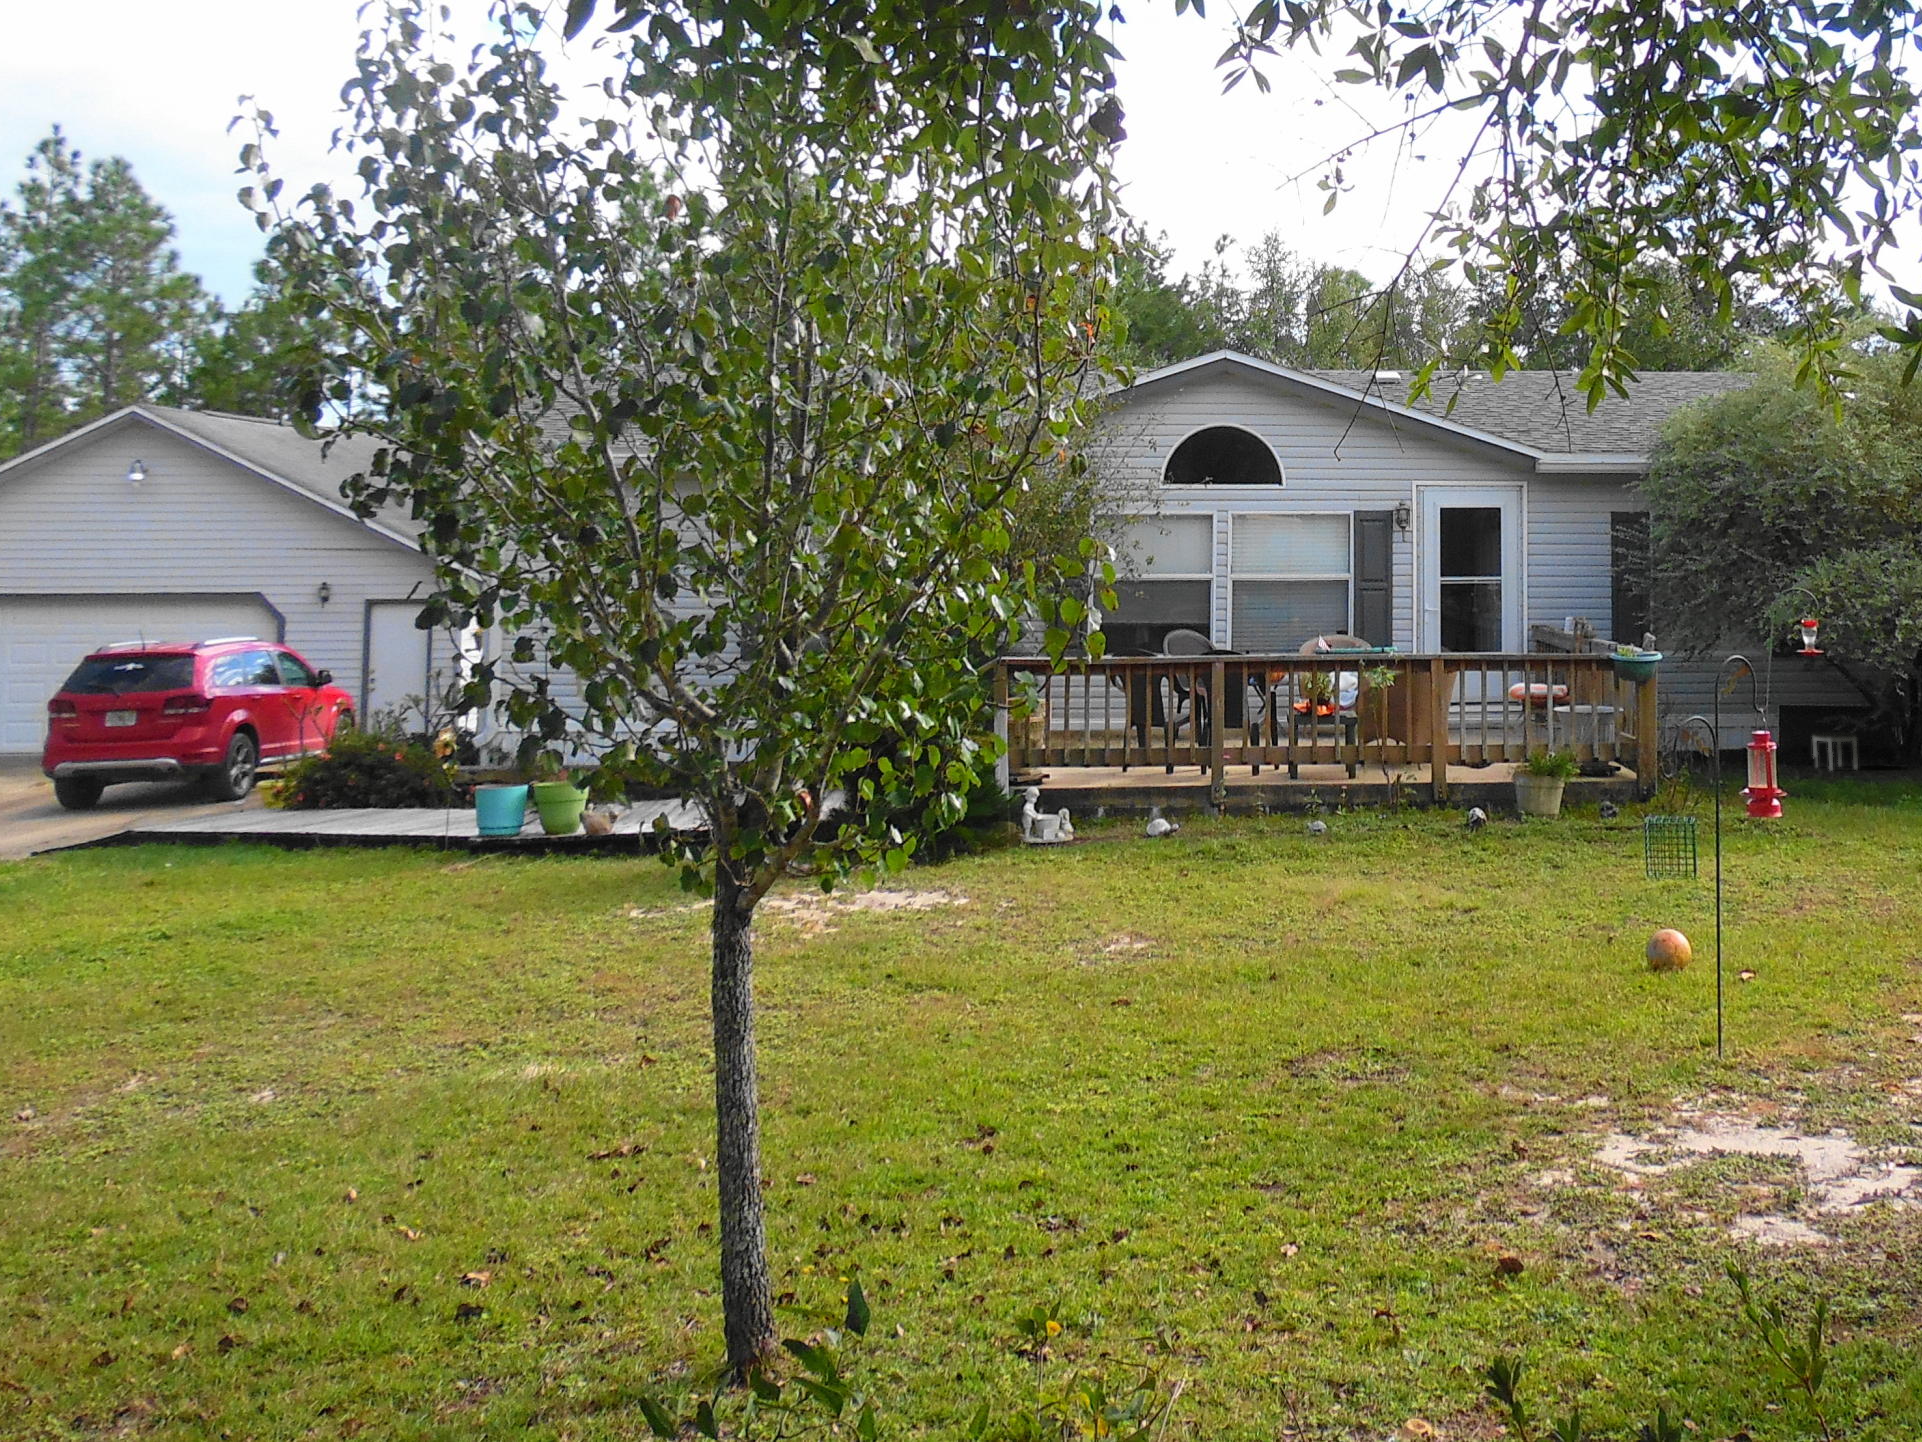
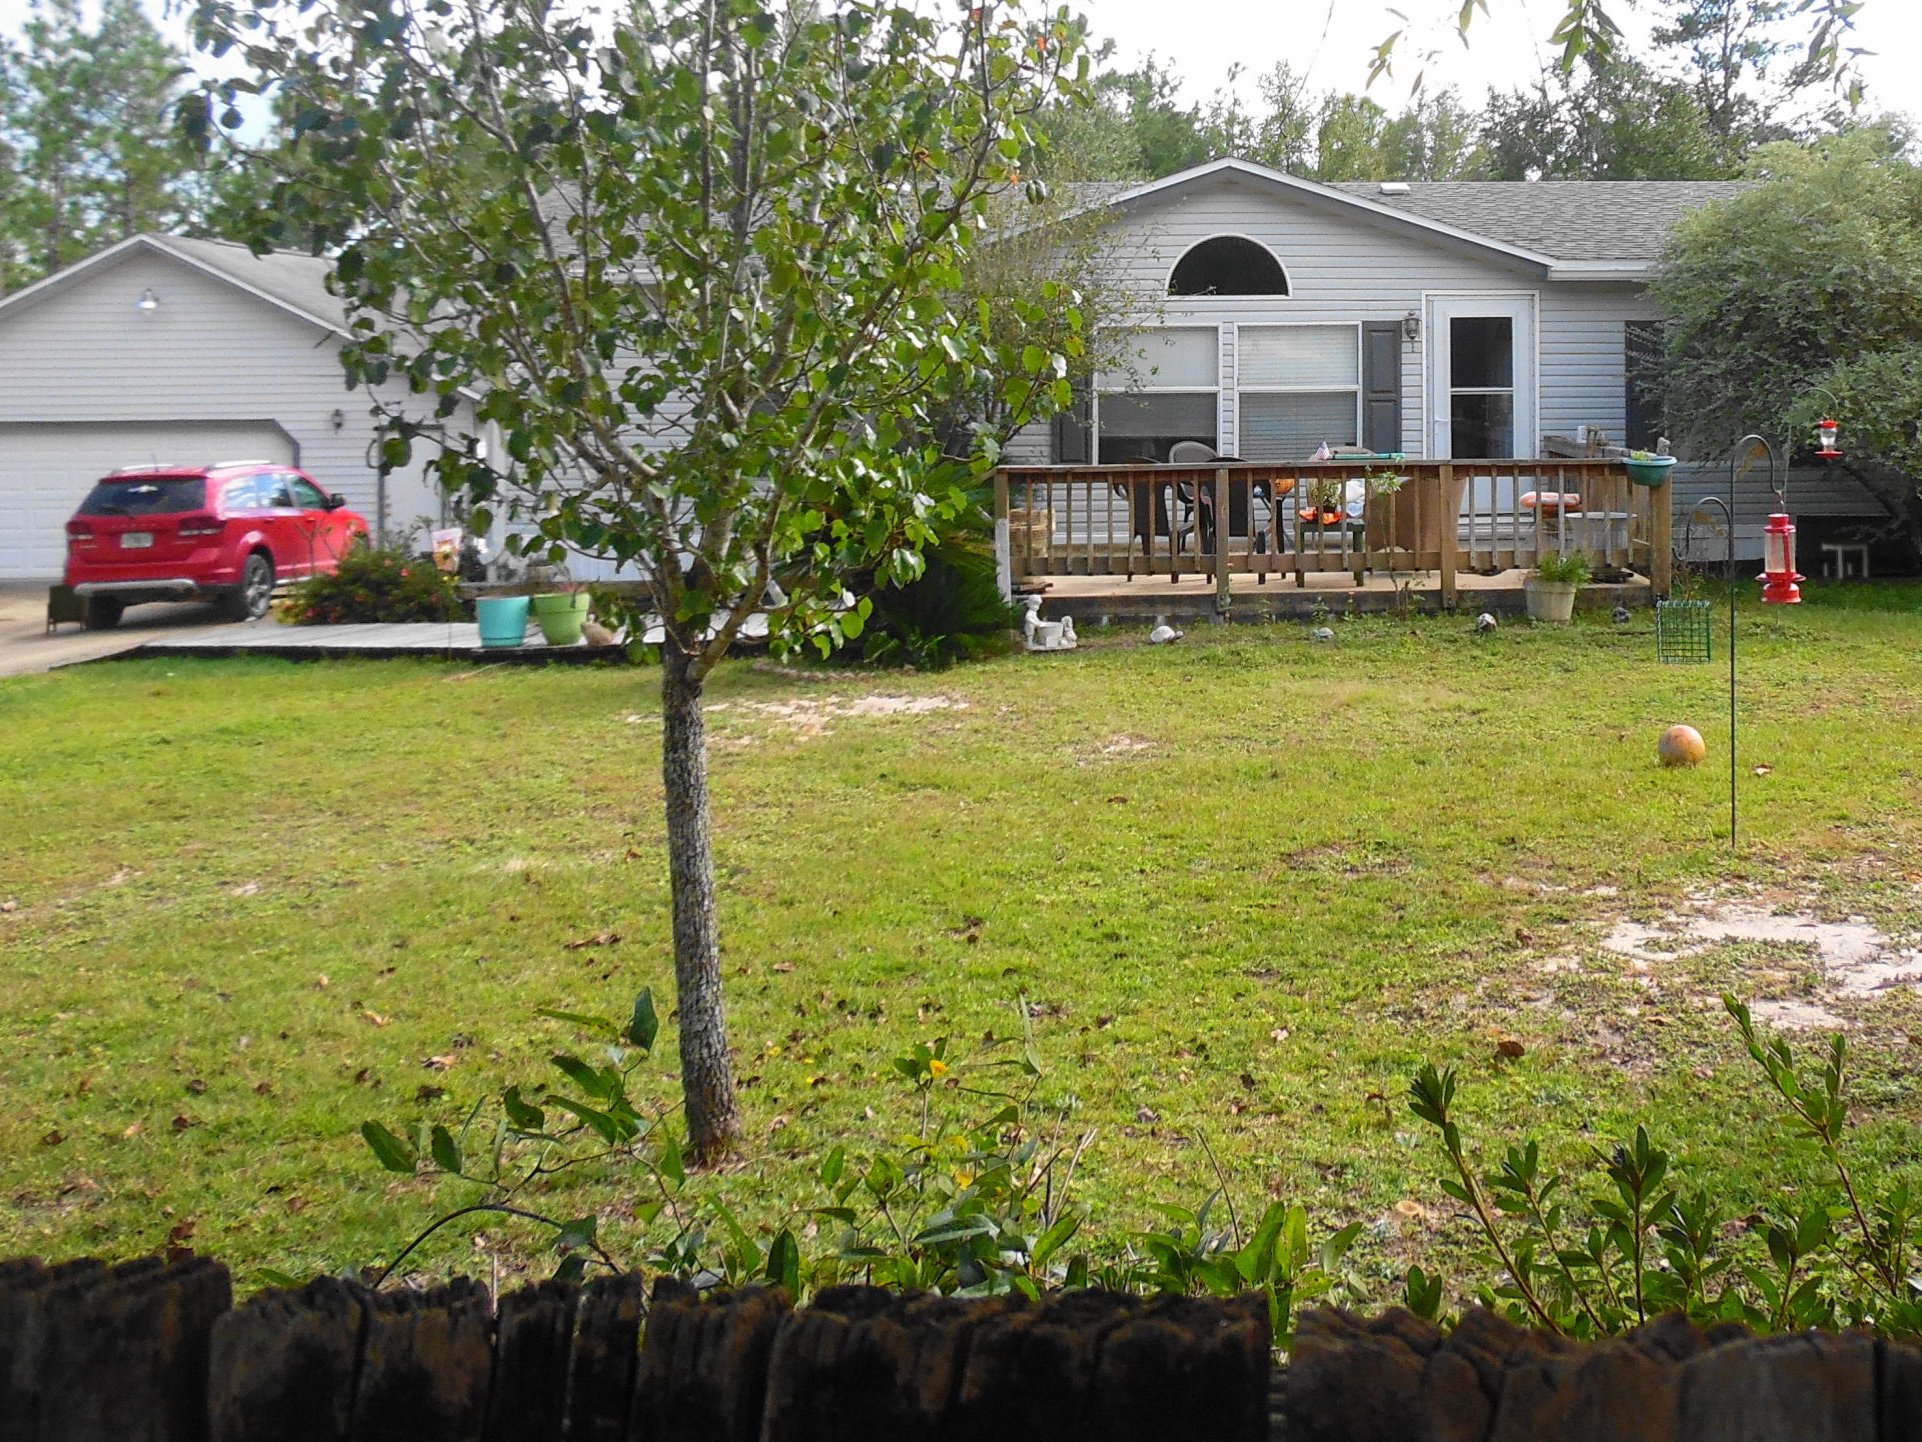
planter: none [15,765,63,818] -> present [46,584,90,633]

